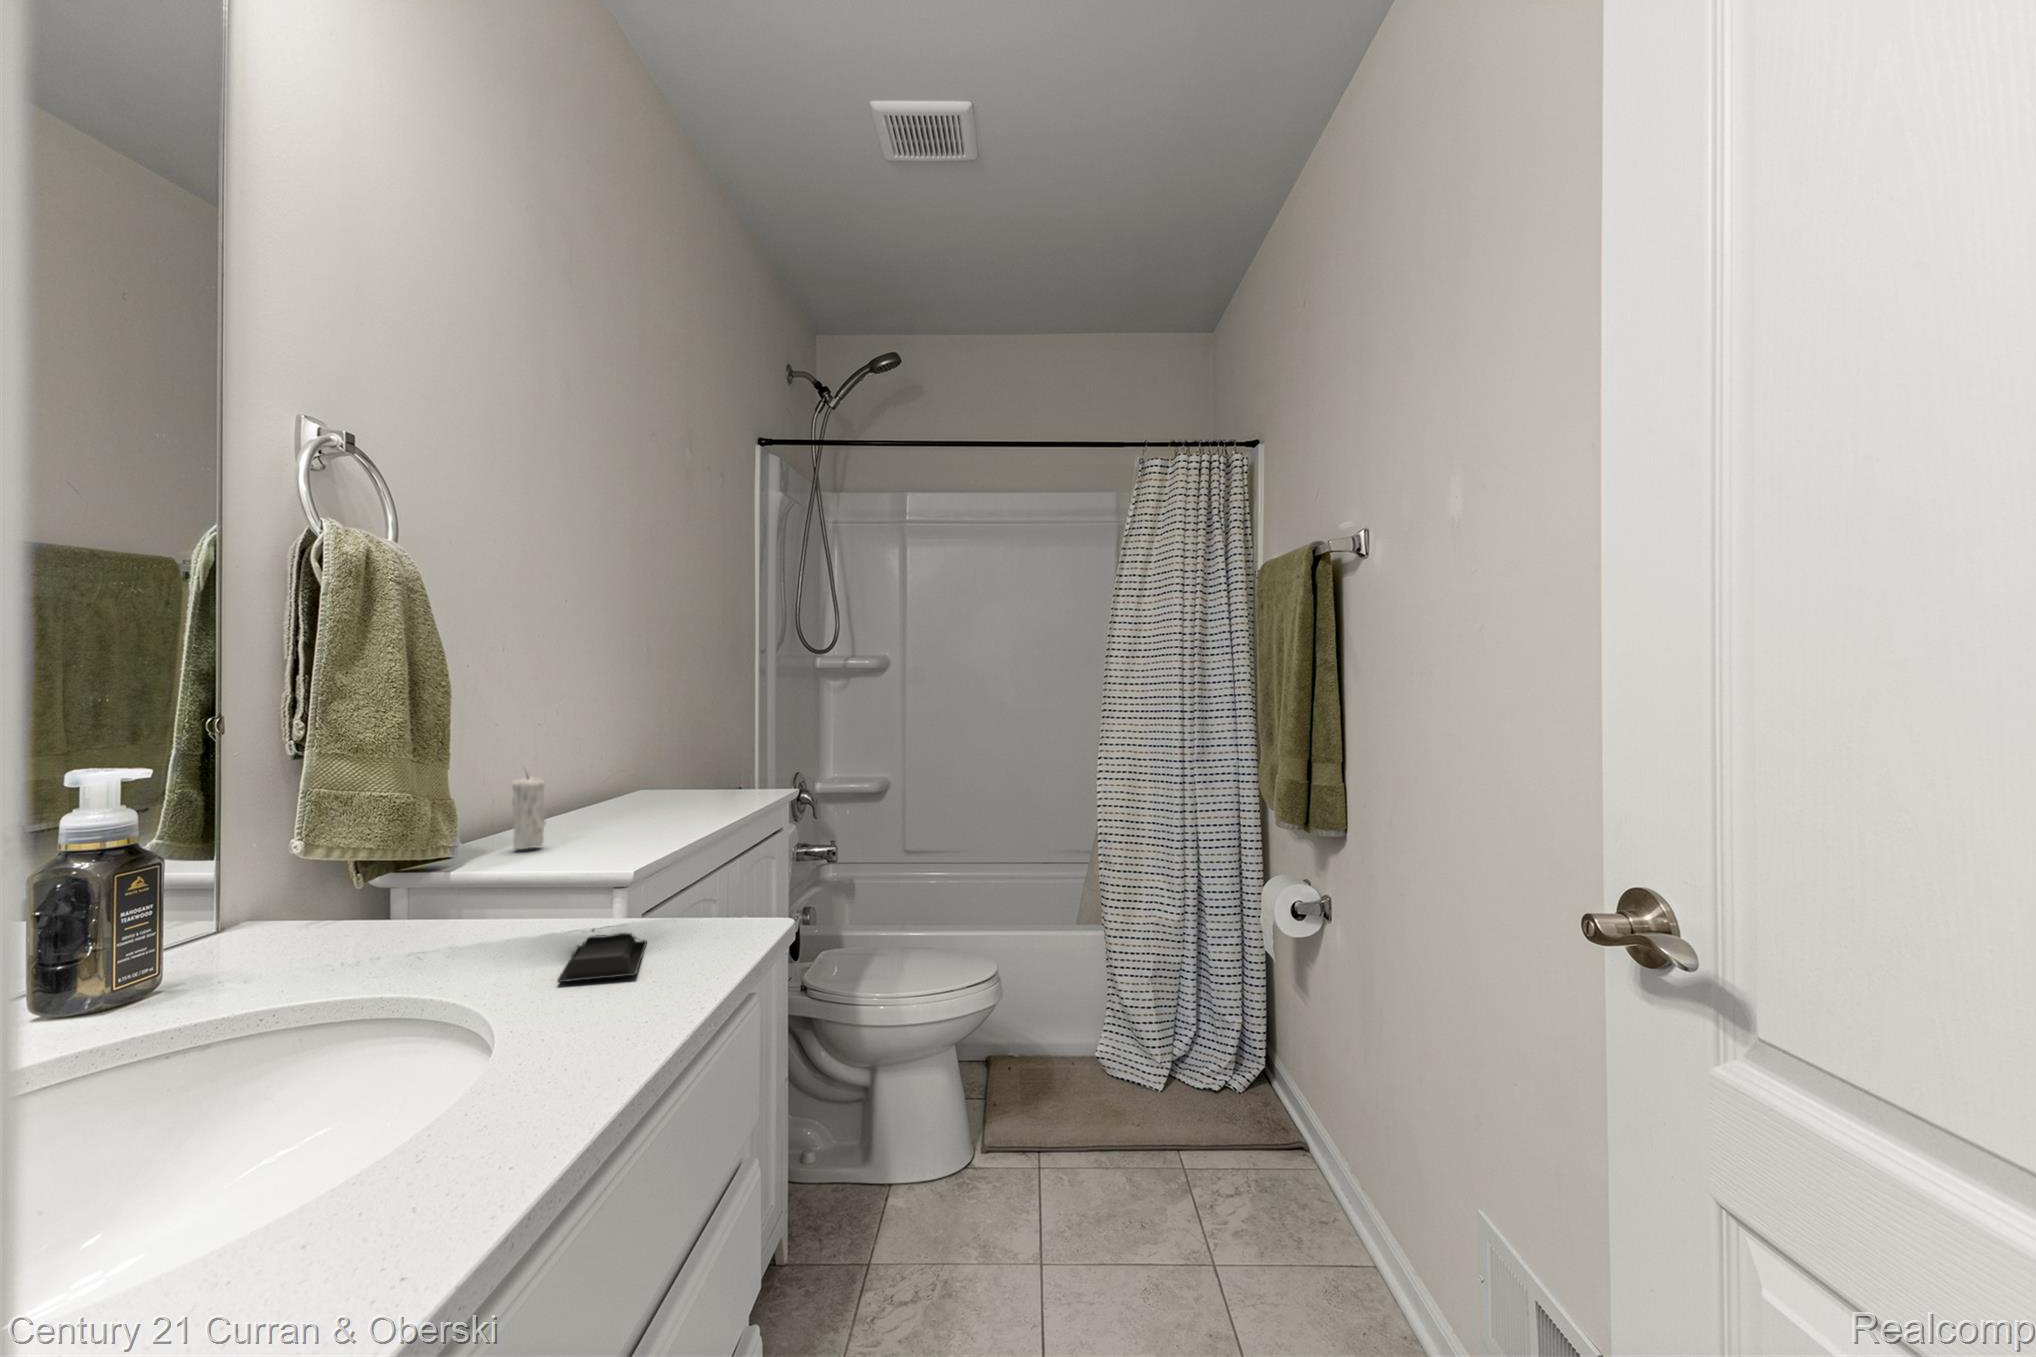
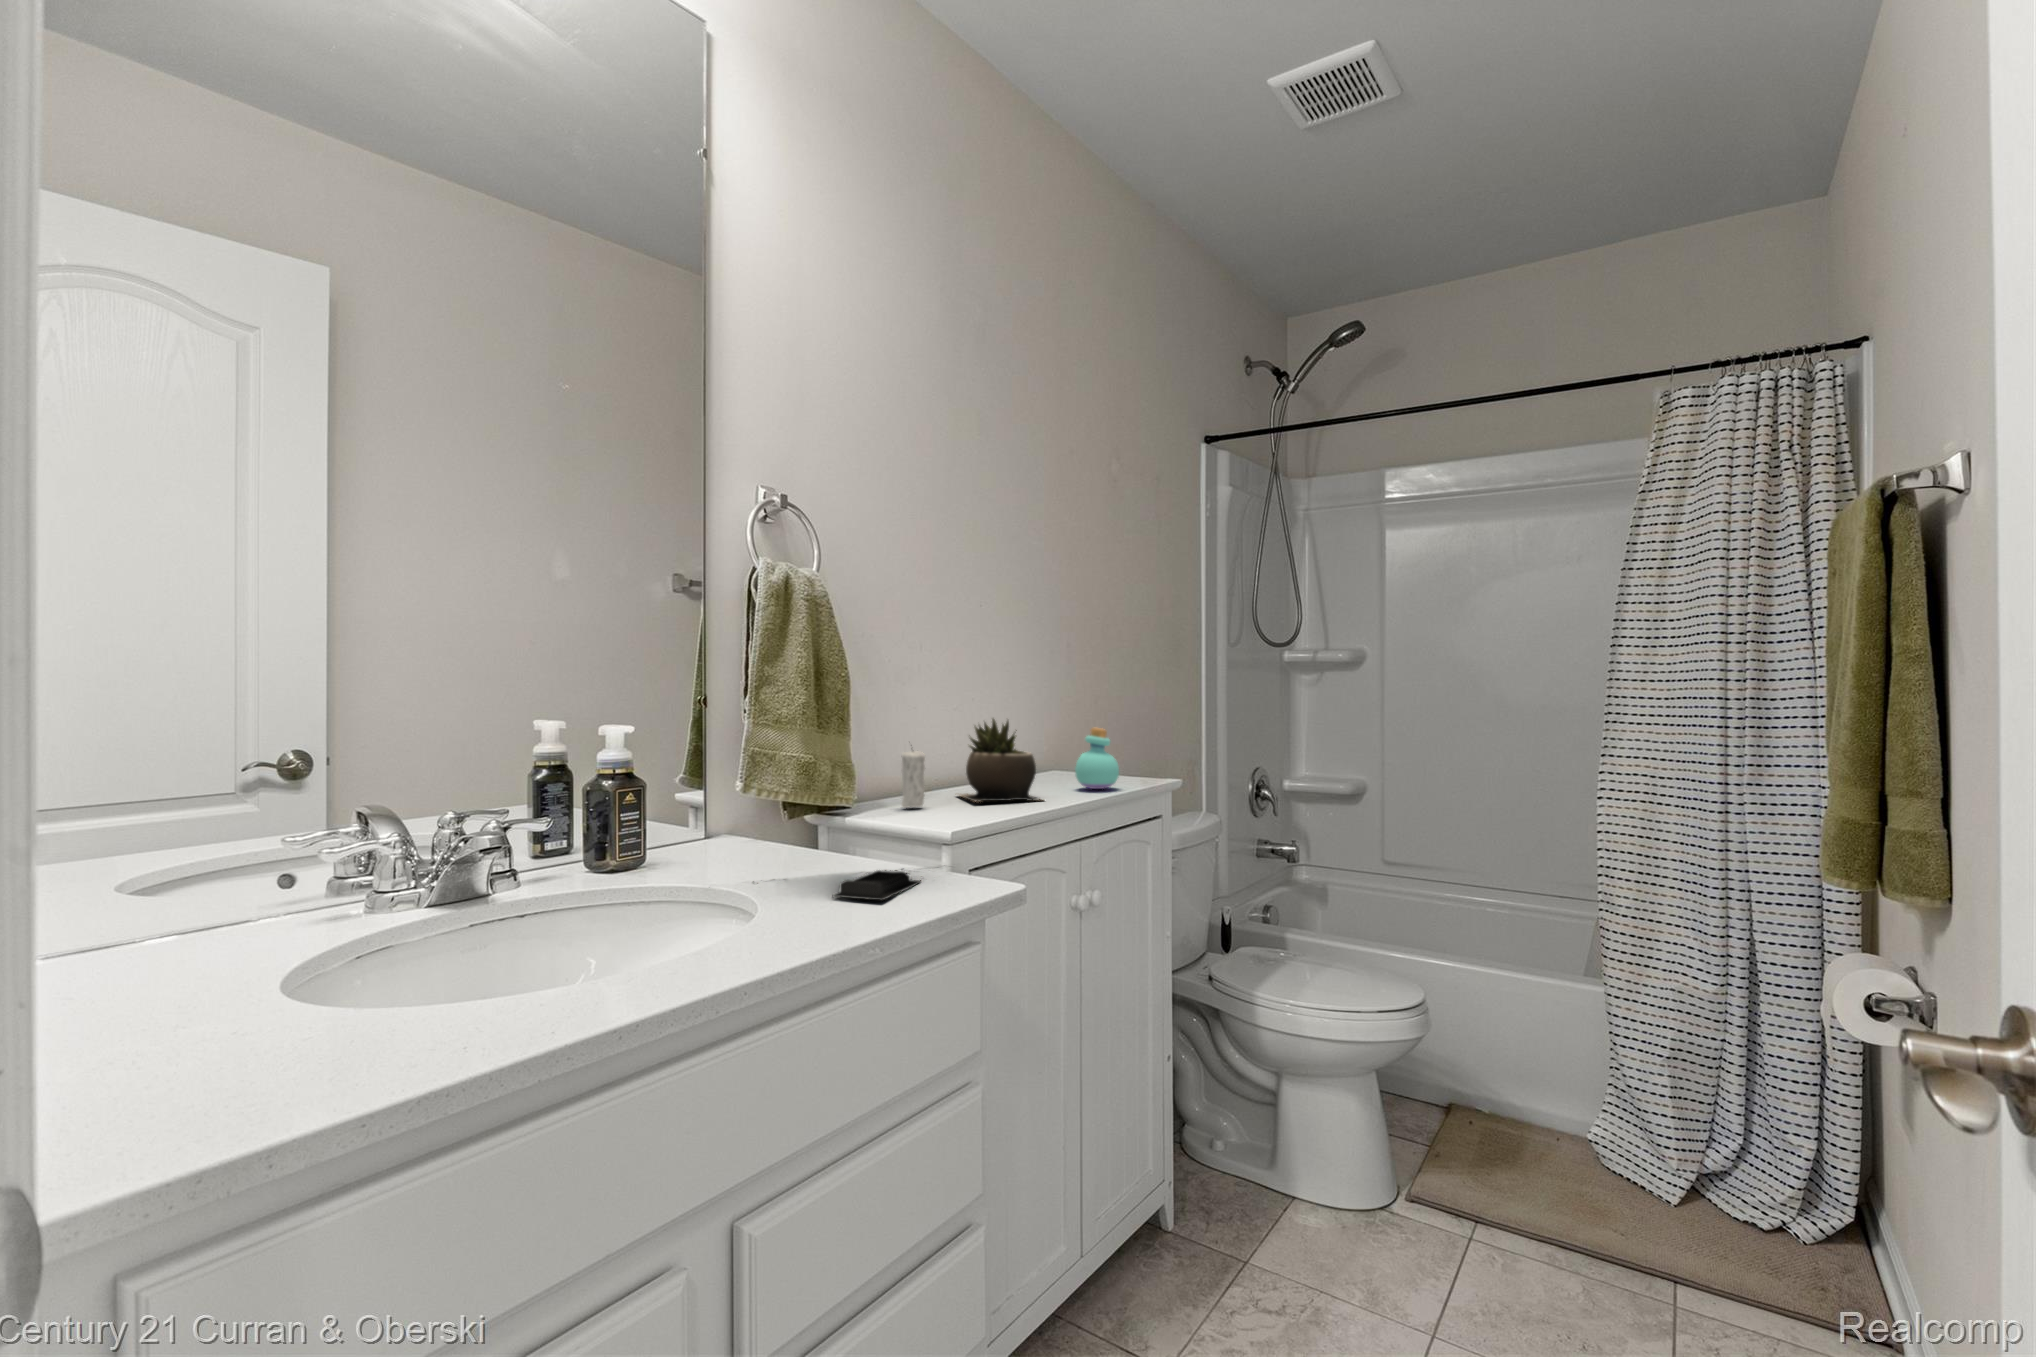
succulent plant: none [560,731,688,833] -> present [959,719,1040,802]
perfume bottle: none [698,739,750,806] -> present [1075,728,1119,789]

